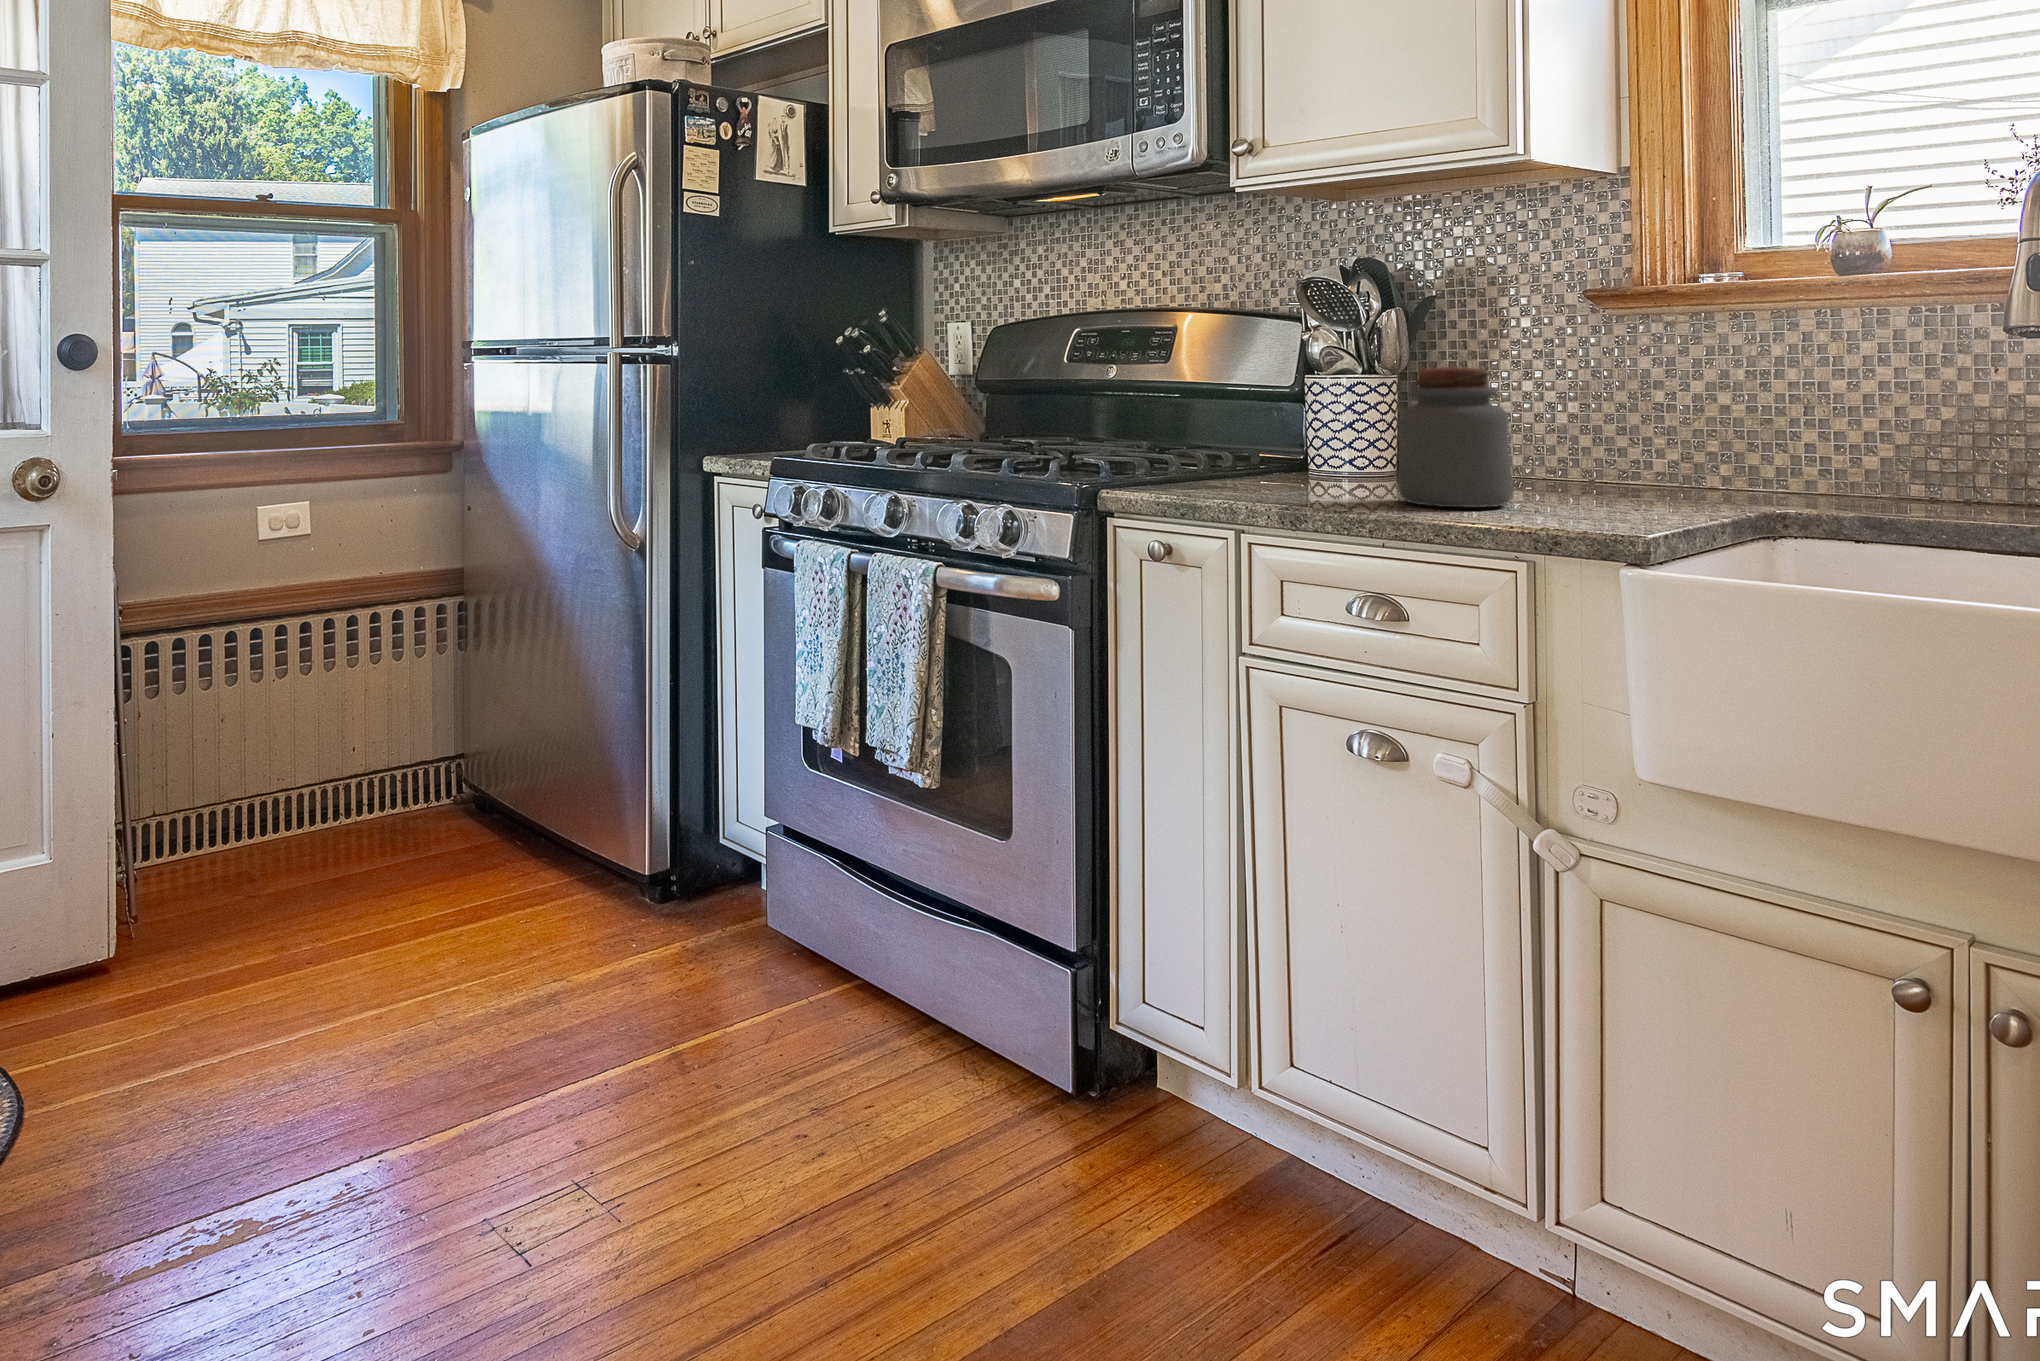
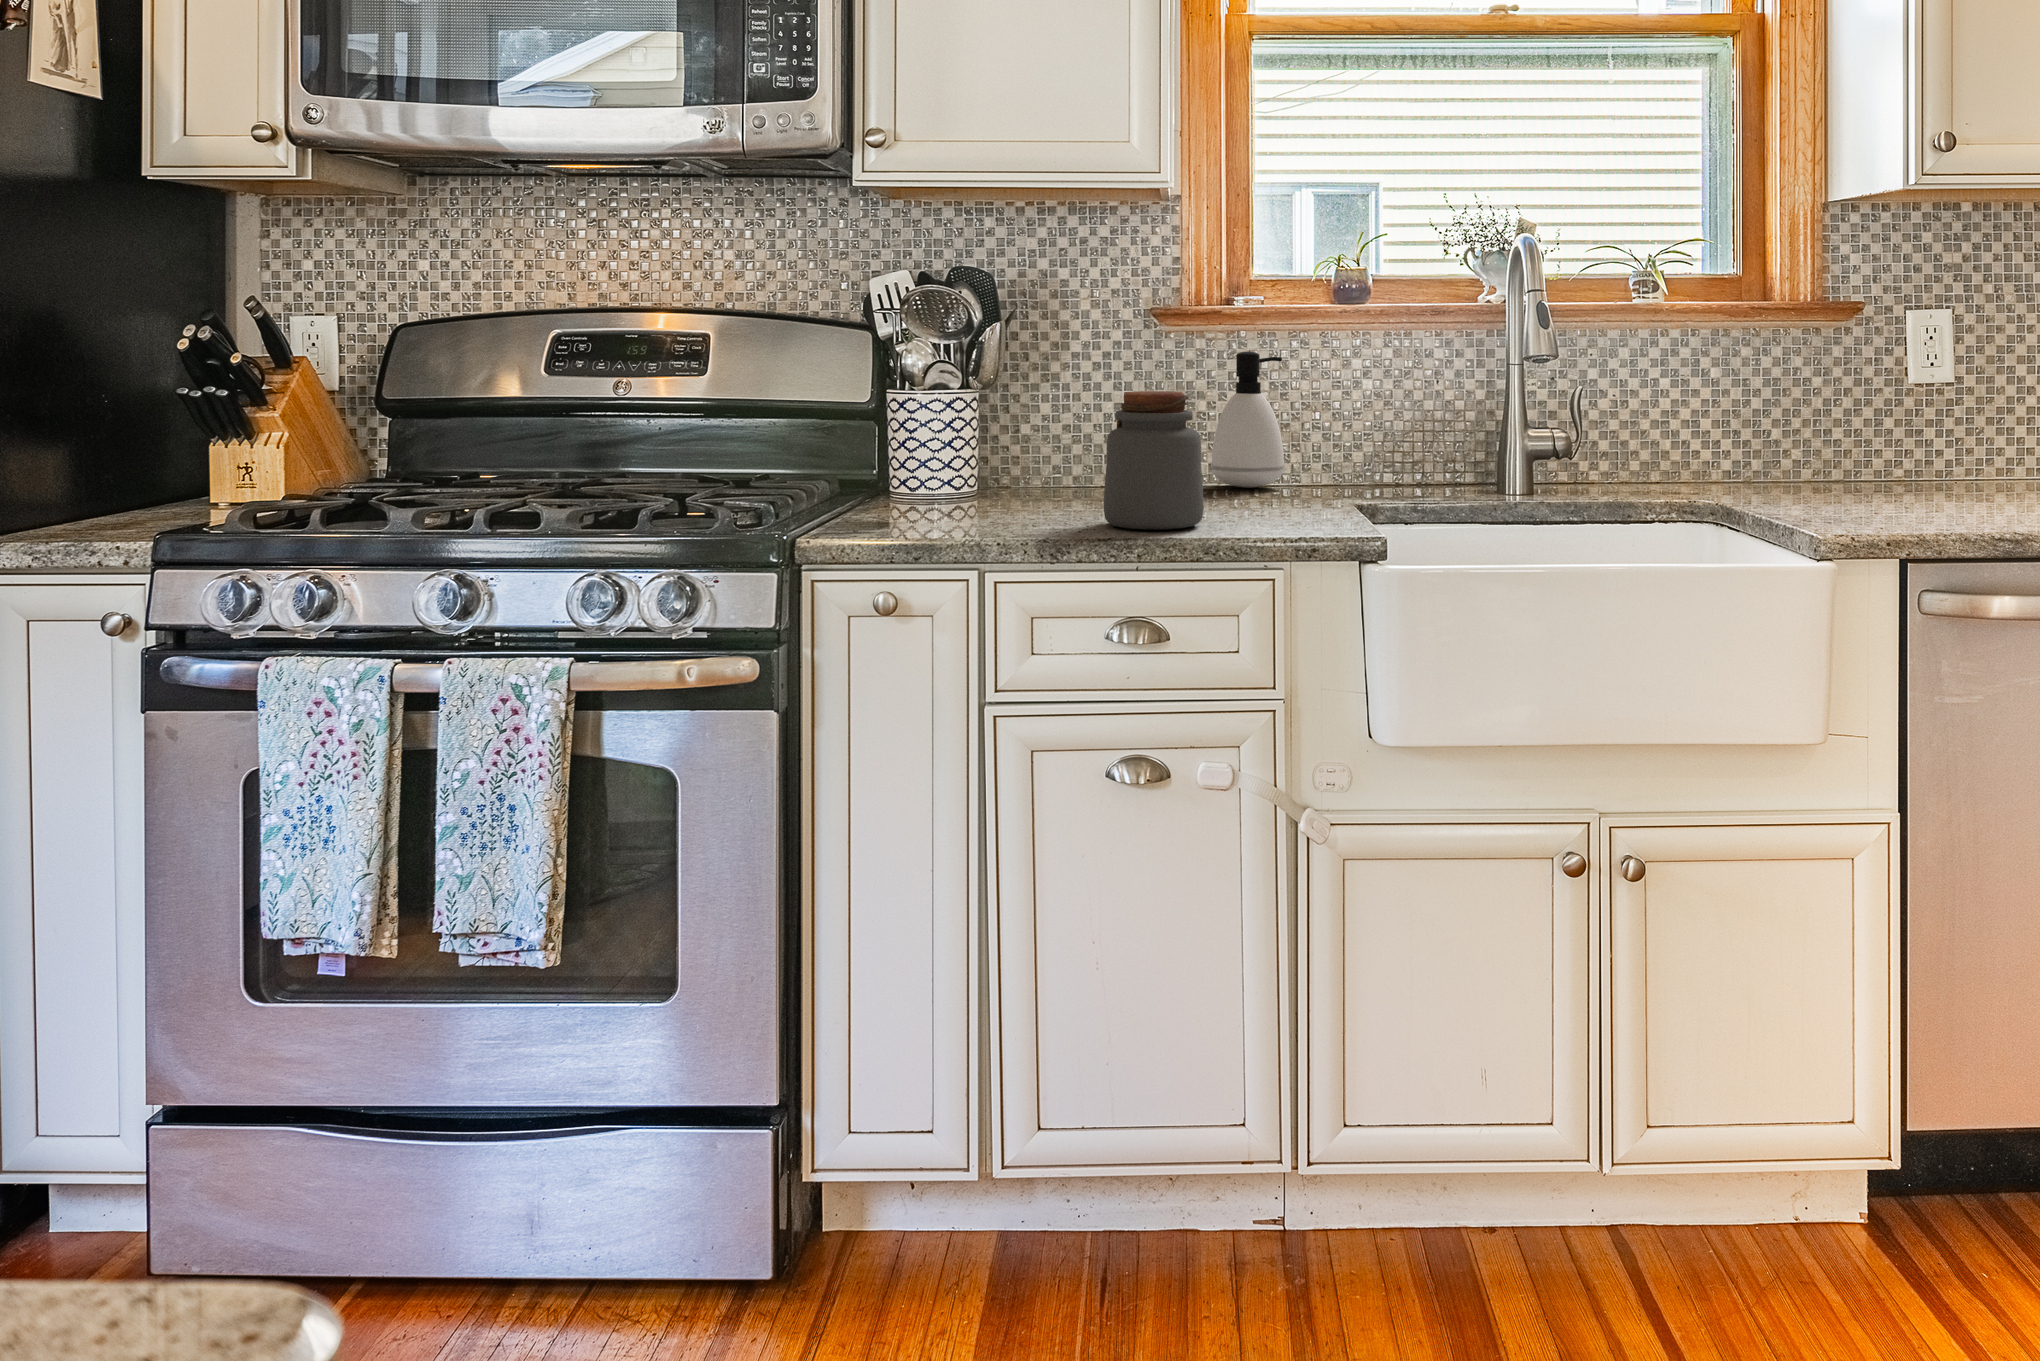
soap dispenser: none [1668,333,1768,487] -> present [1211,352,1284,488]

